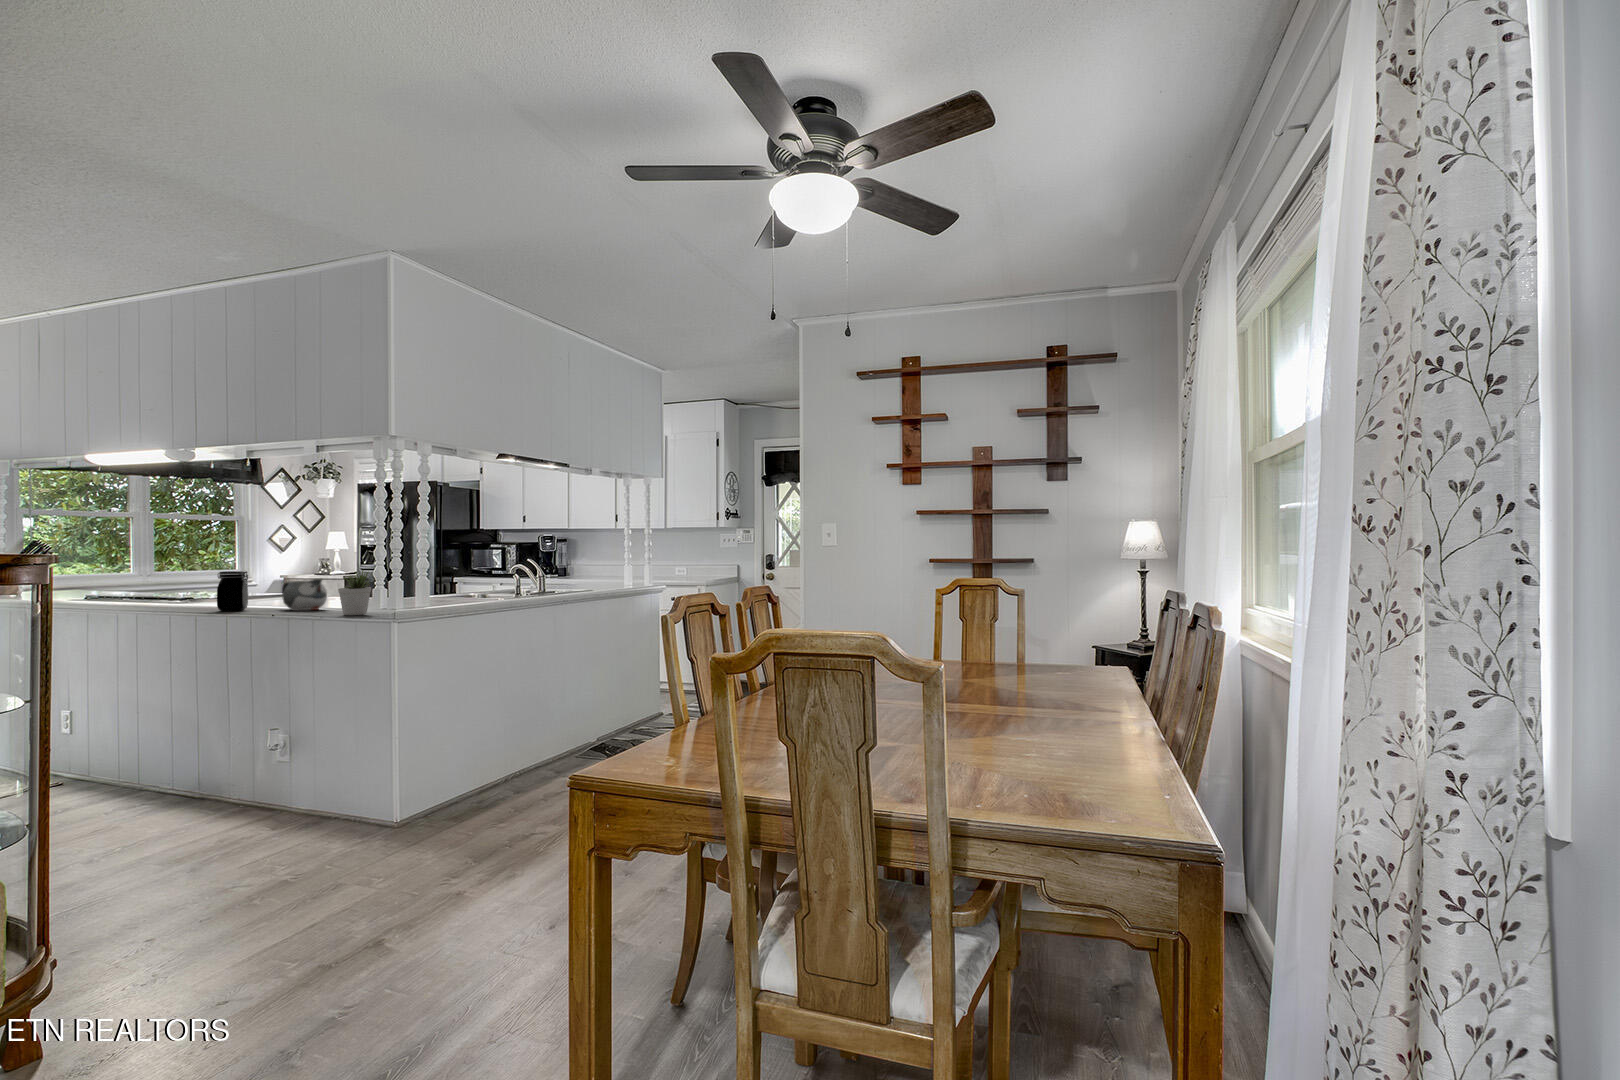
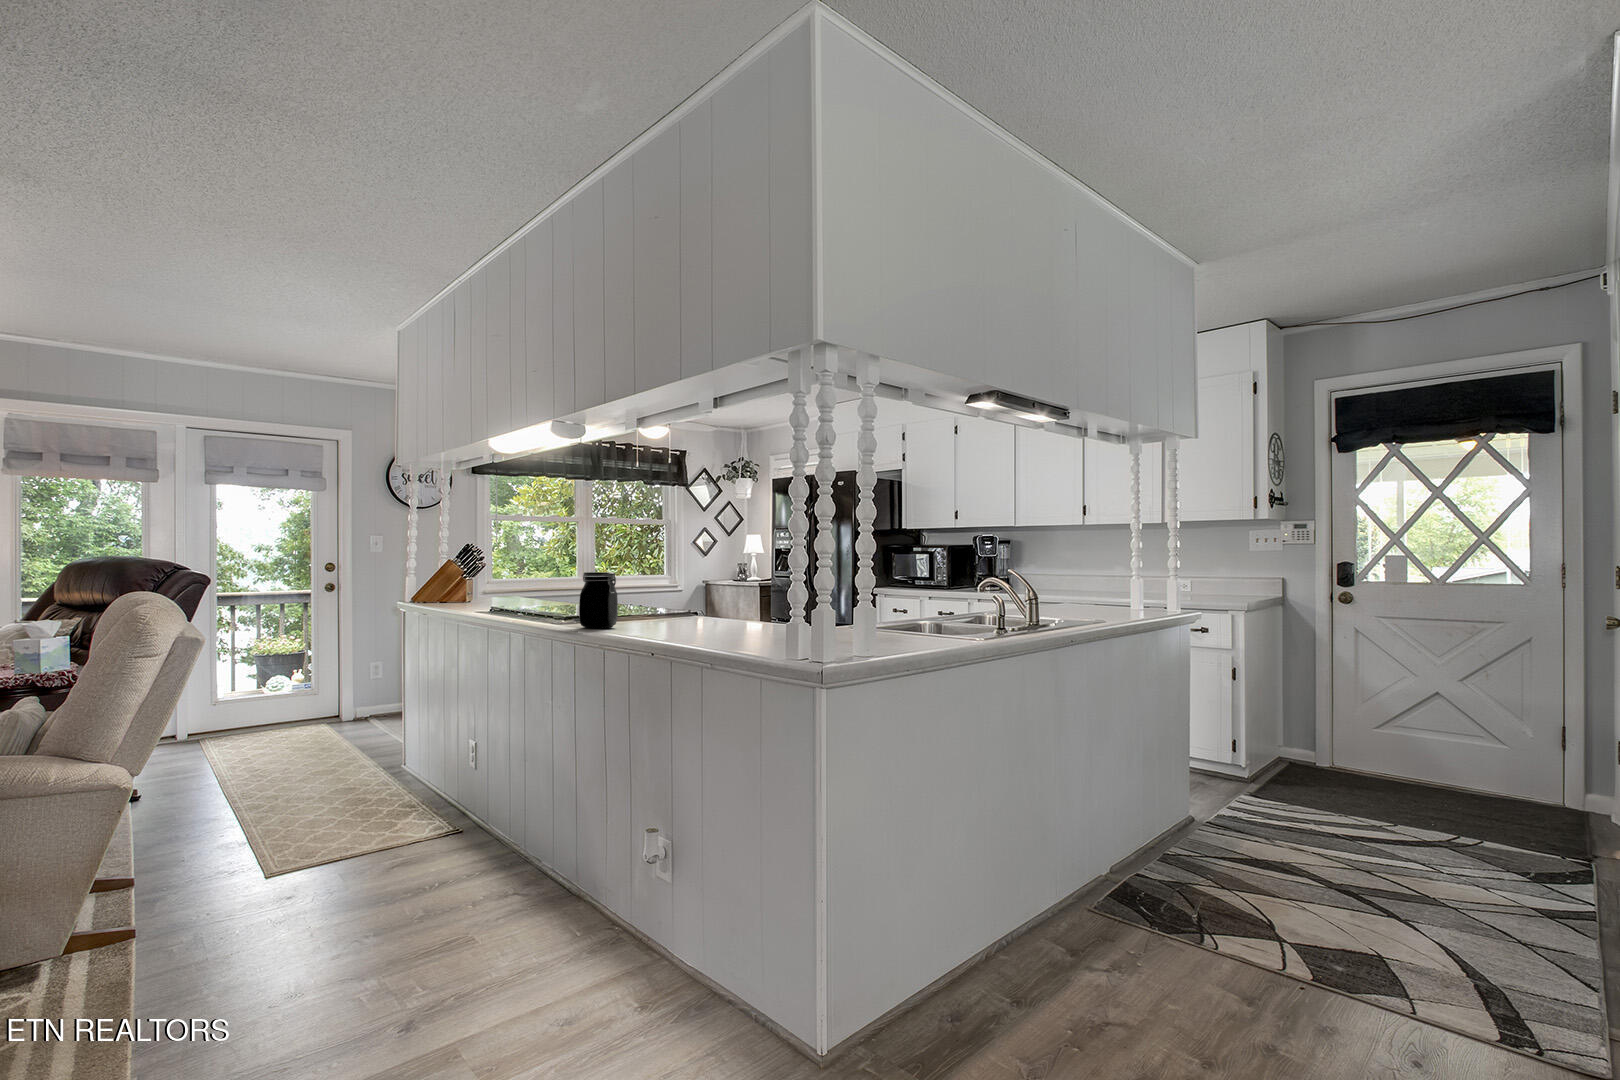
potted plant: present [338,571,371,616] -> none [716,571,763,647]
teapot: present [282,579,327,611] -> none [657,585,713,632]

